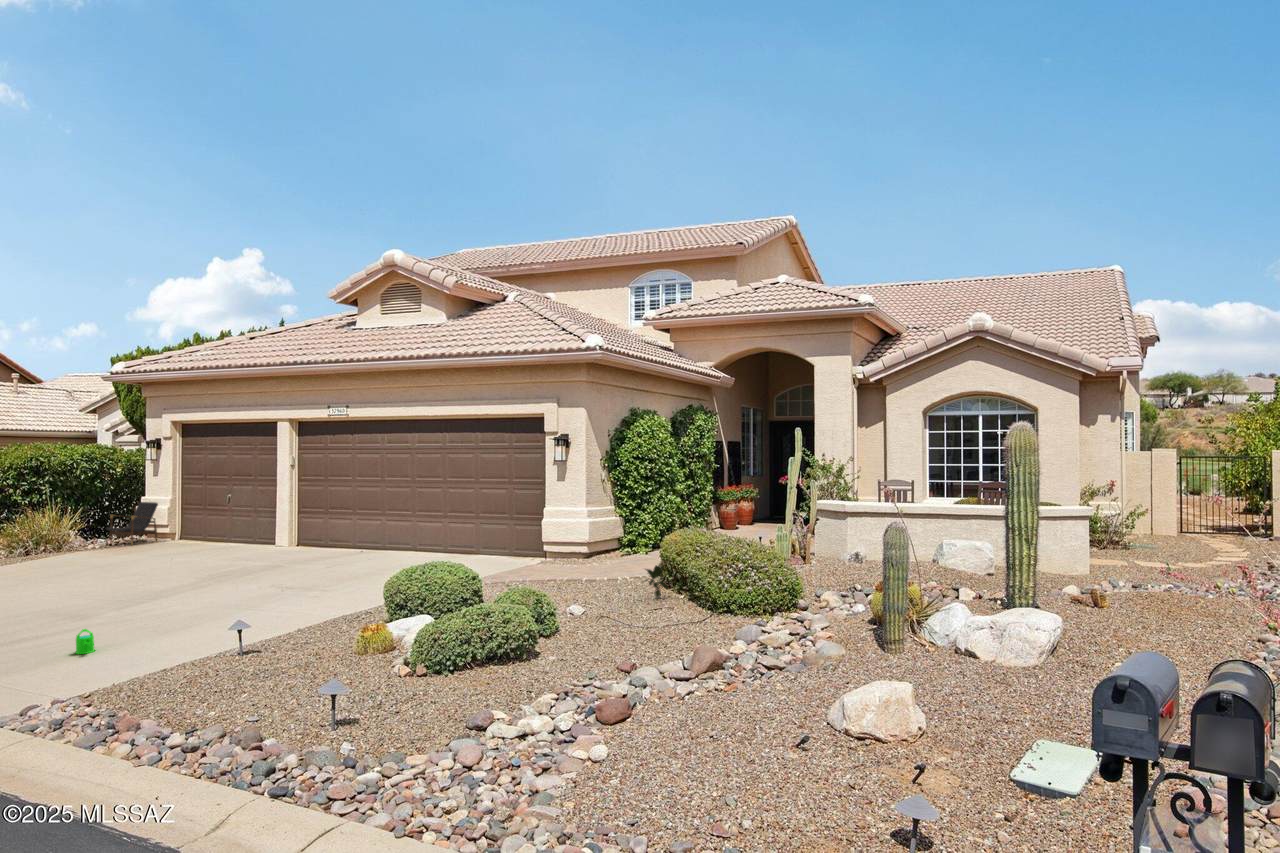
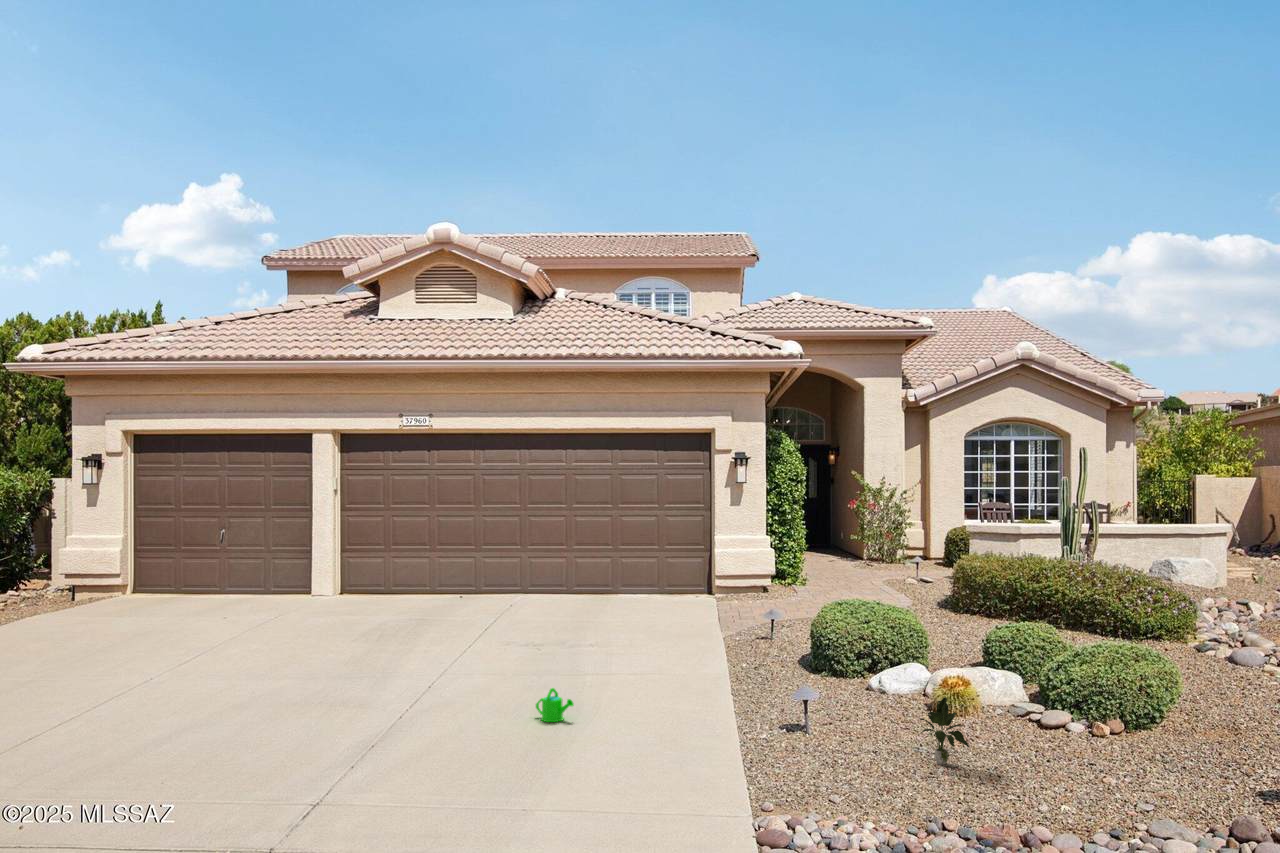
lounge chair: present [106,502,158,545] -> none [35,543,105,605]
potted plant: present [645,565,668,598] -> present [918,697,969,765]

